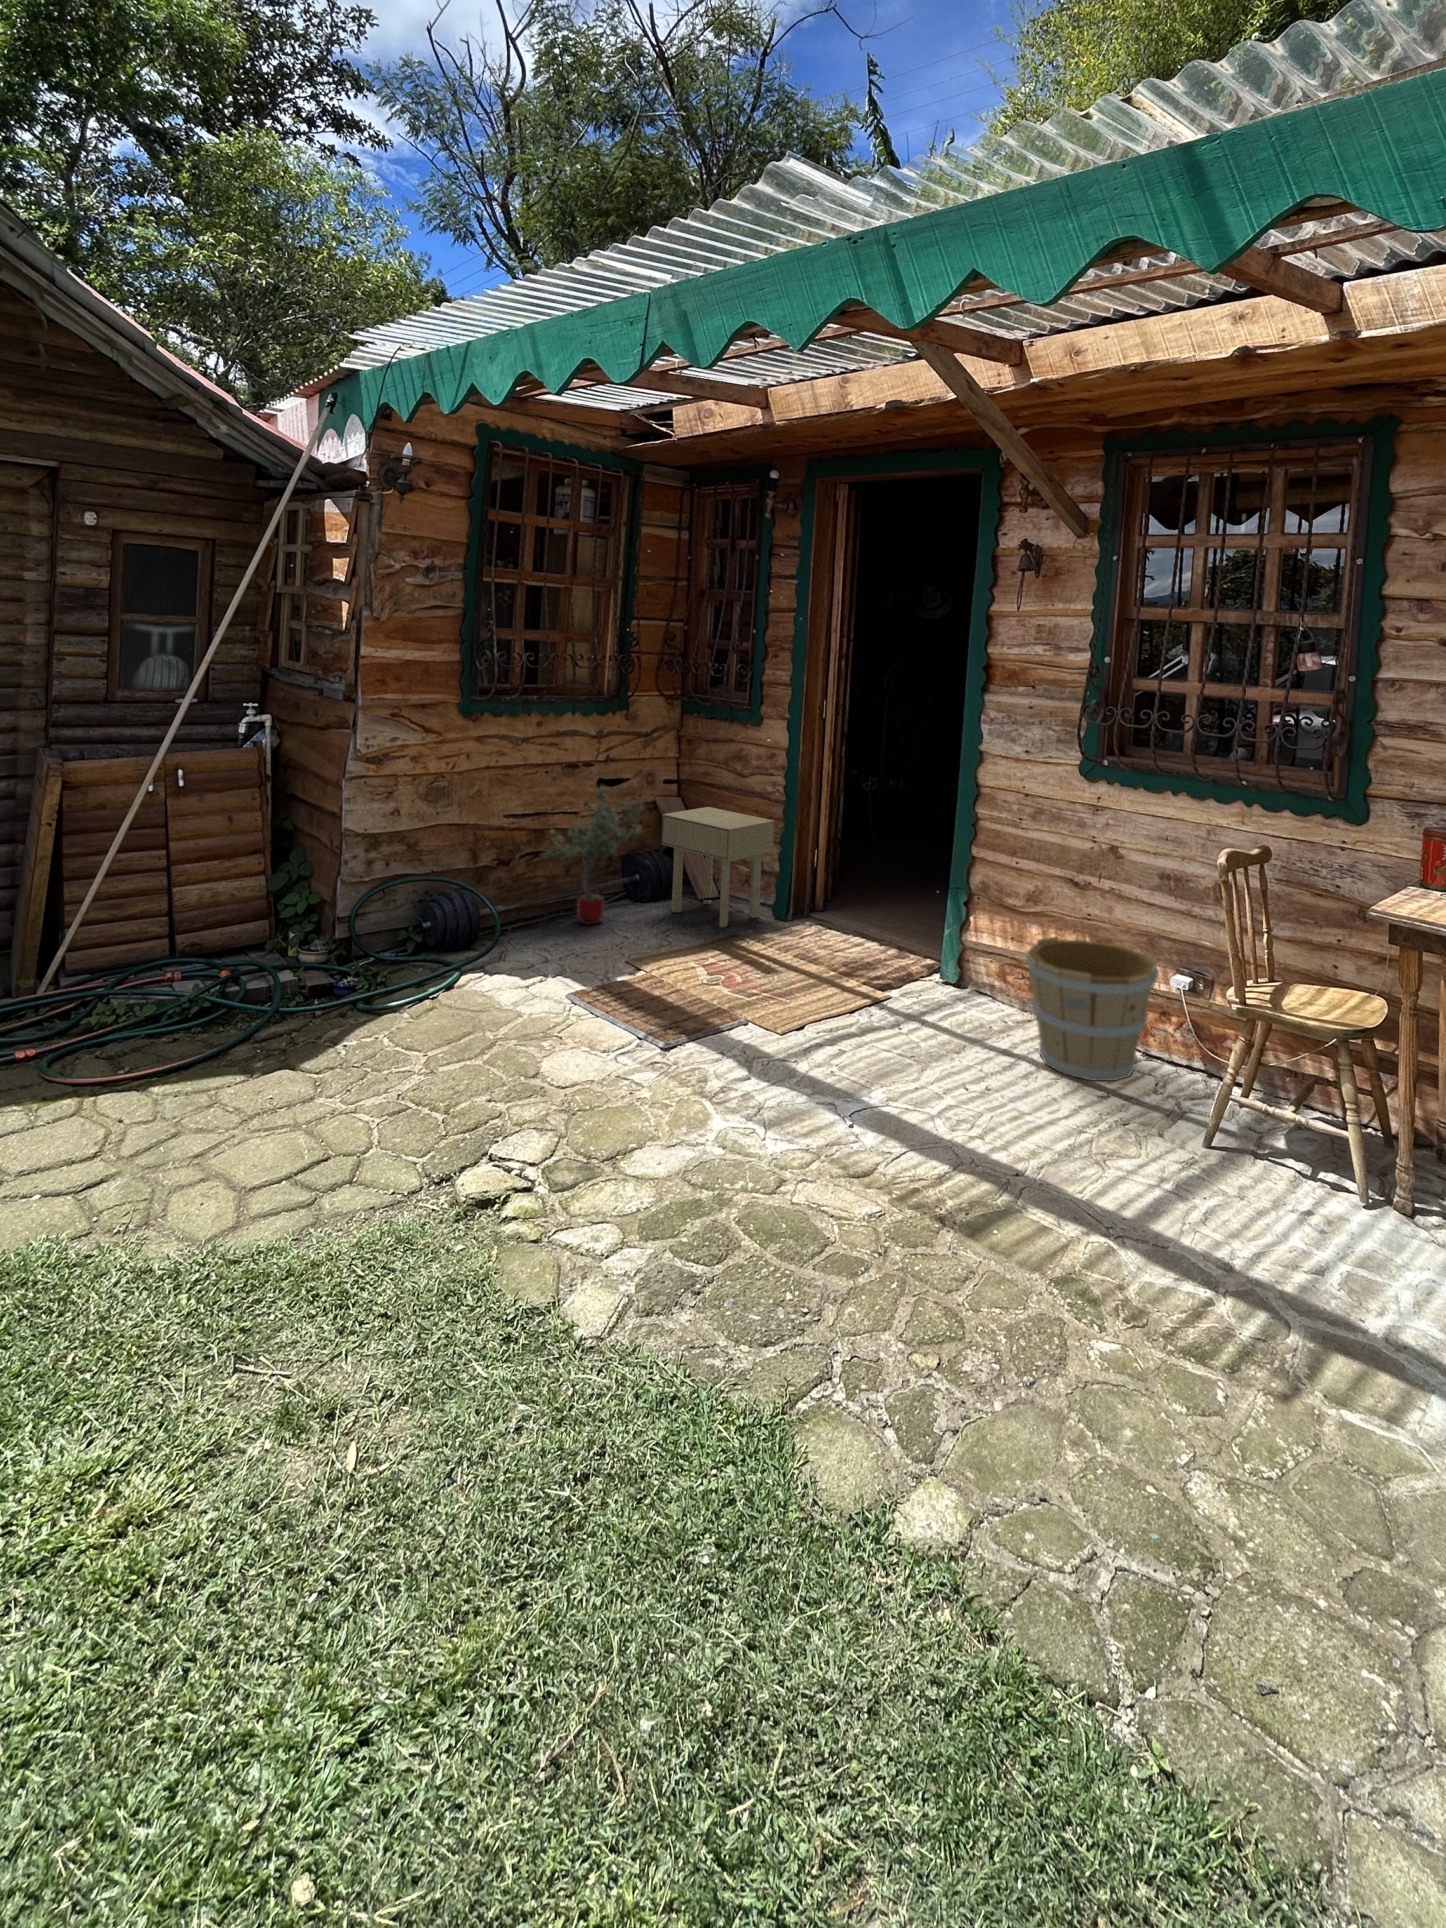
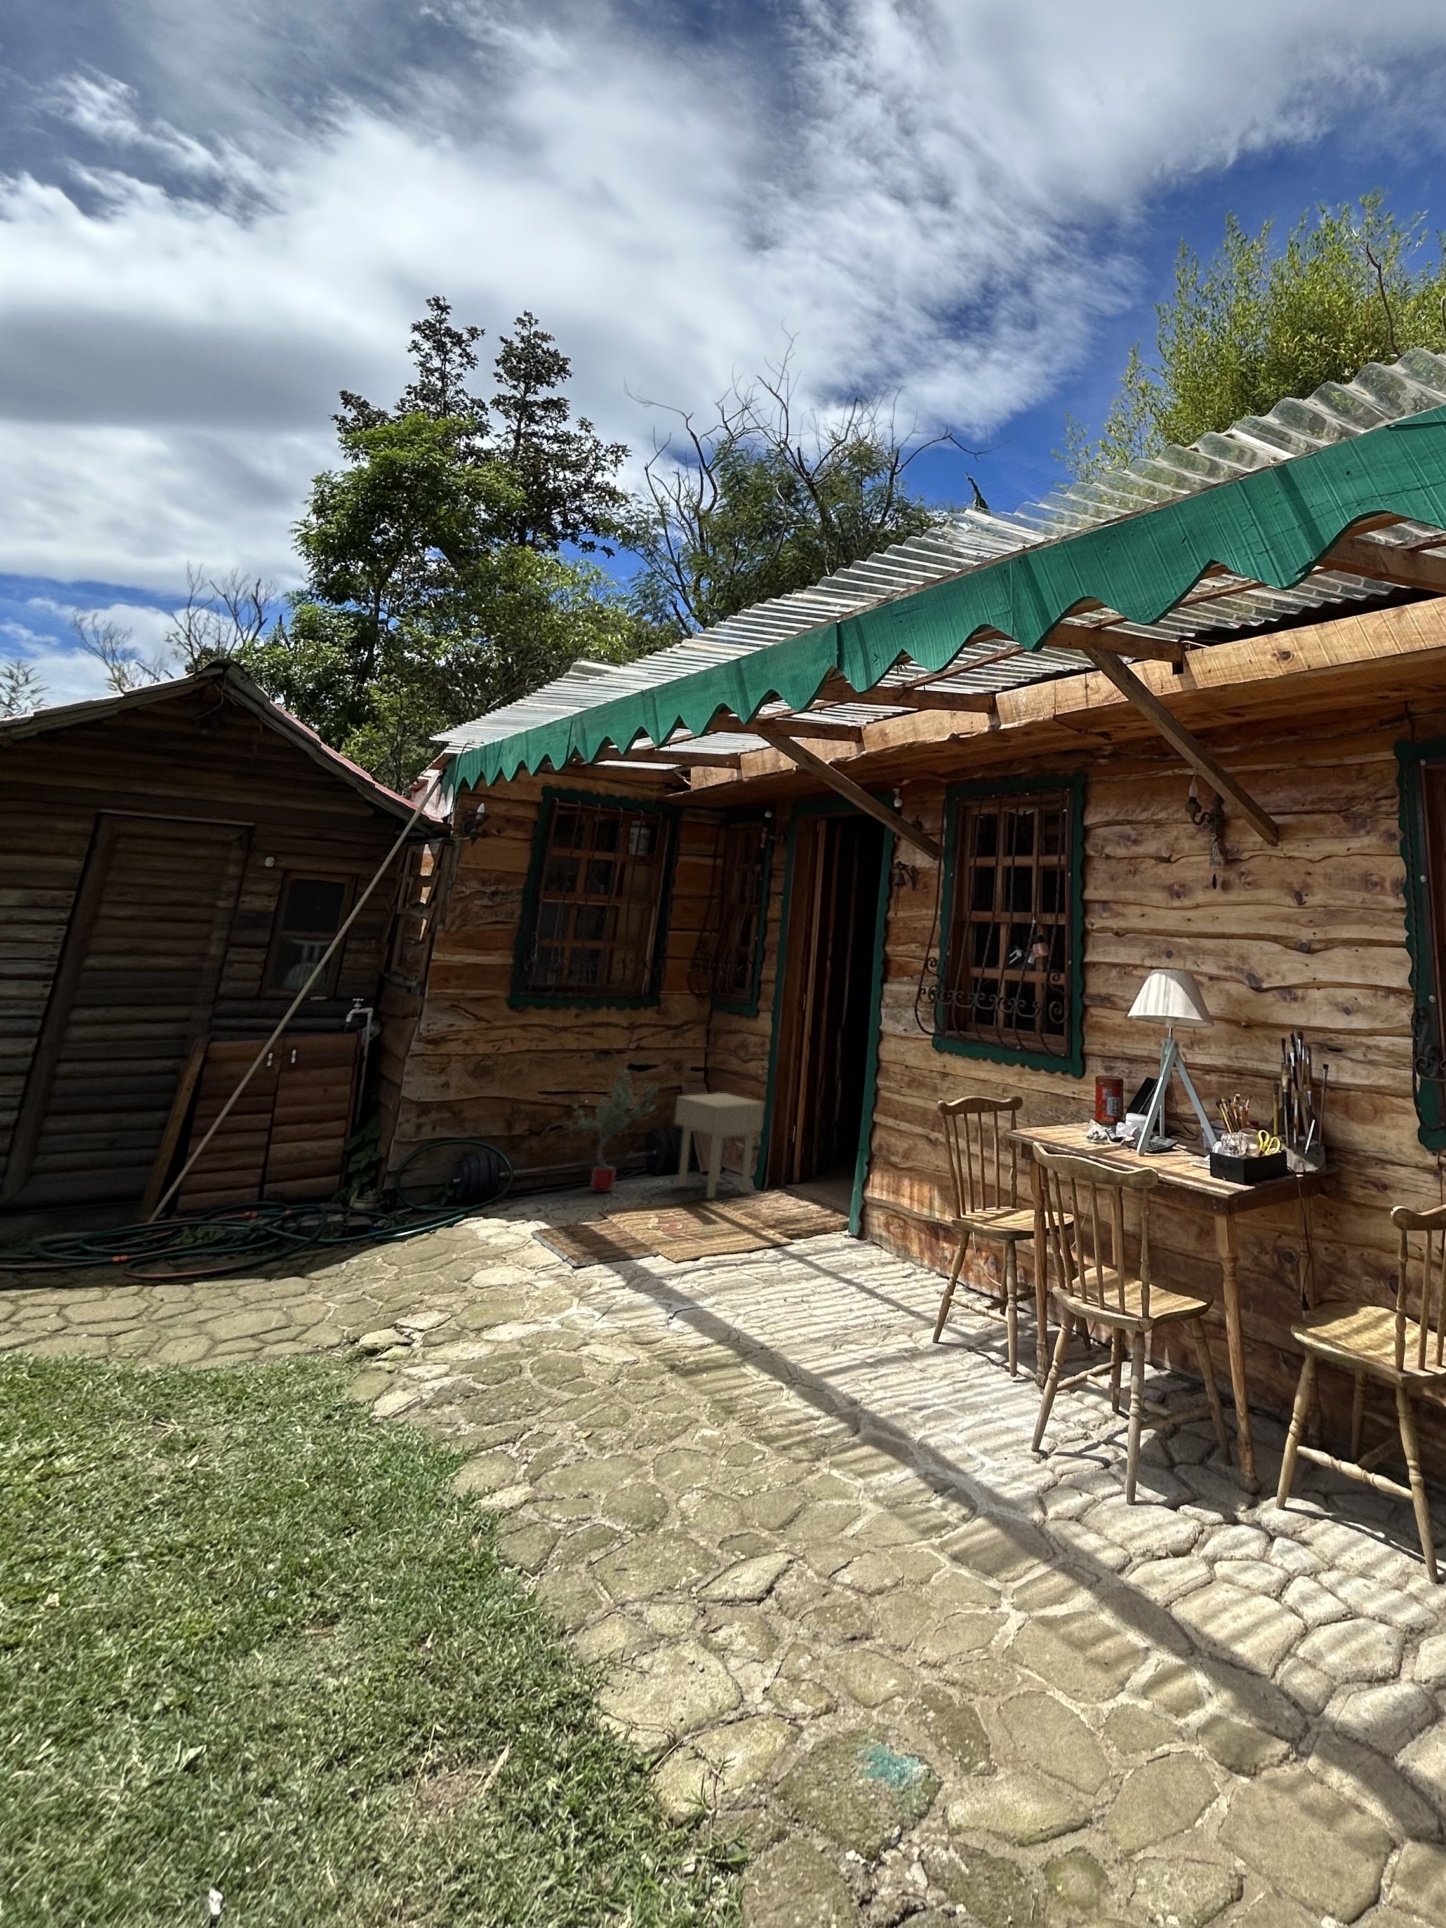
wooden bucket: present [1026,936,1159,1081] -> none [855,1184,957,1304]

